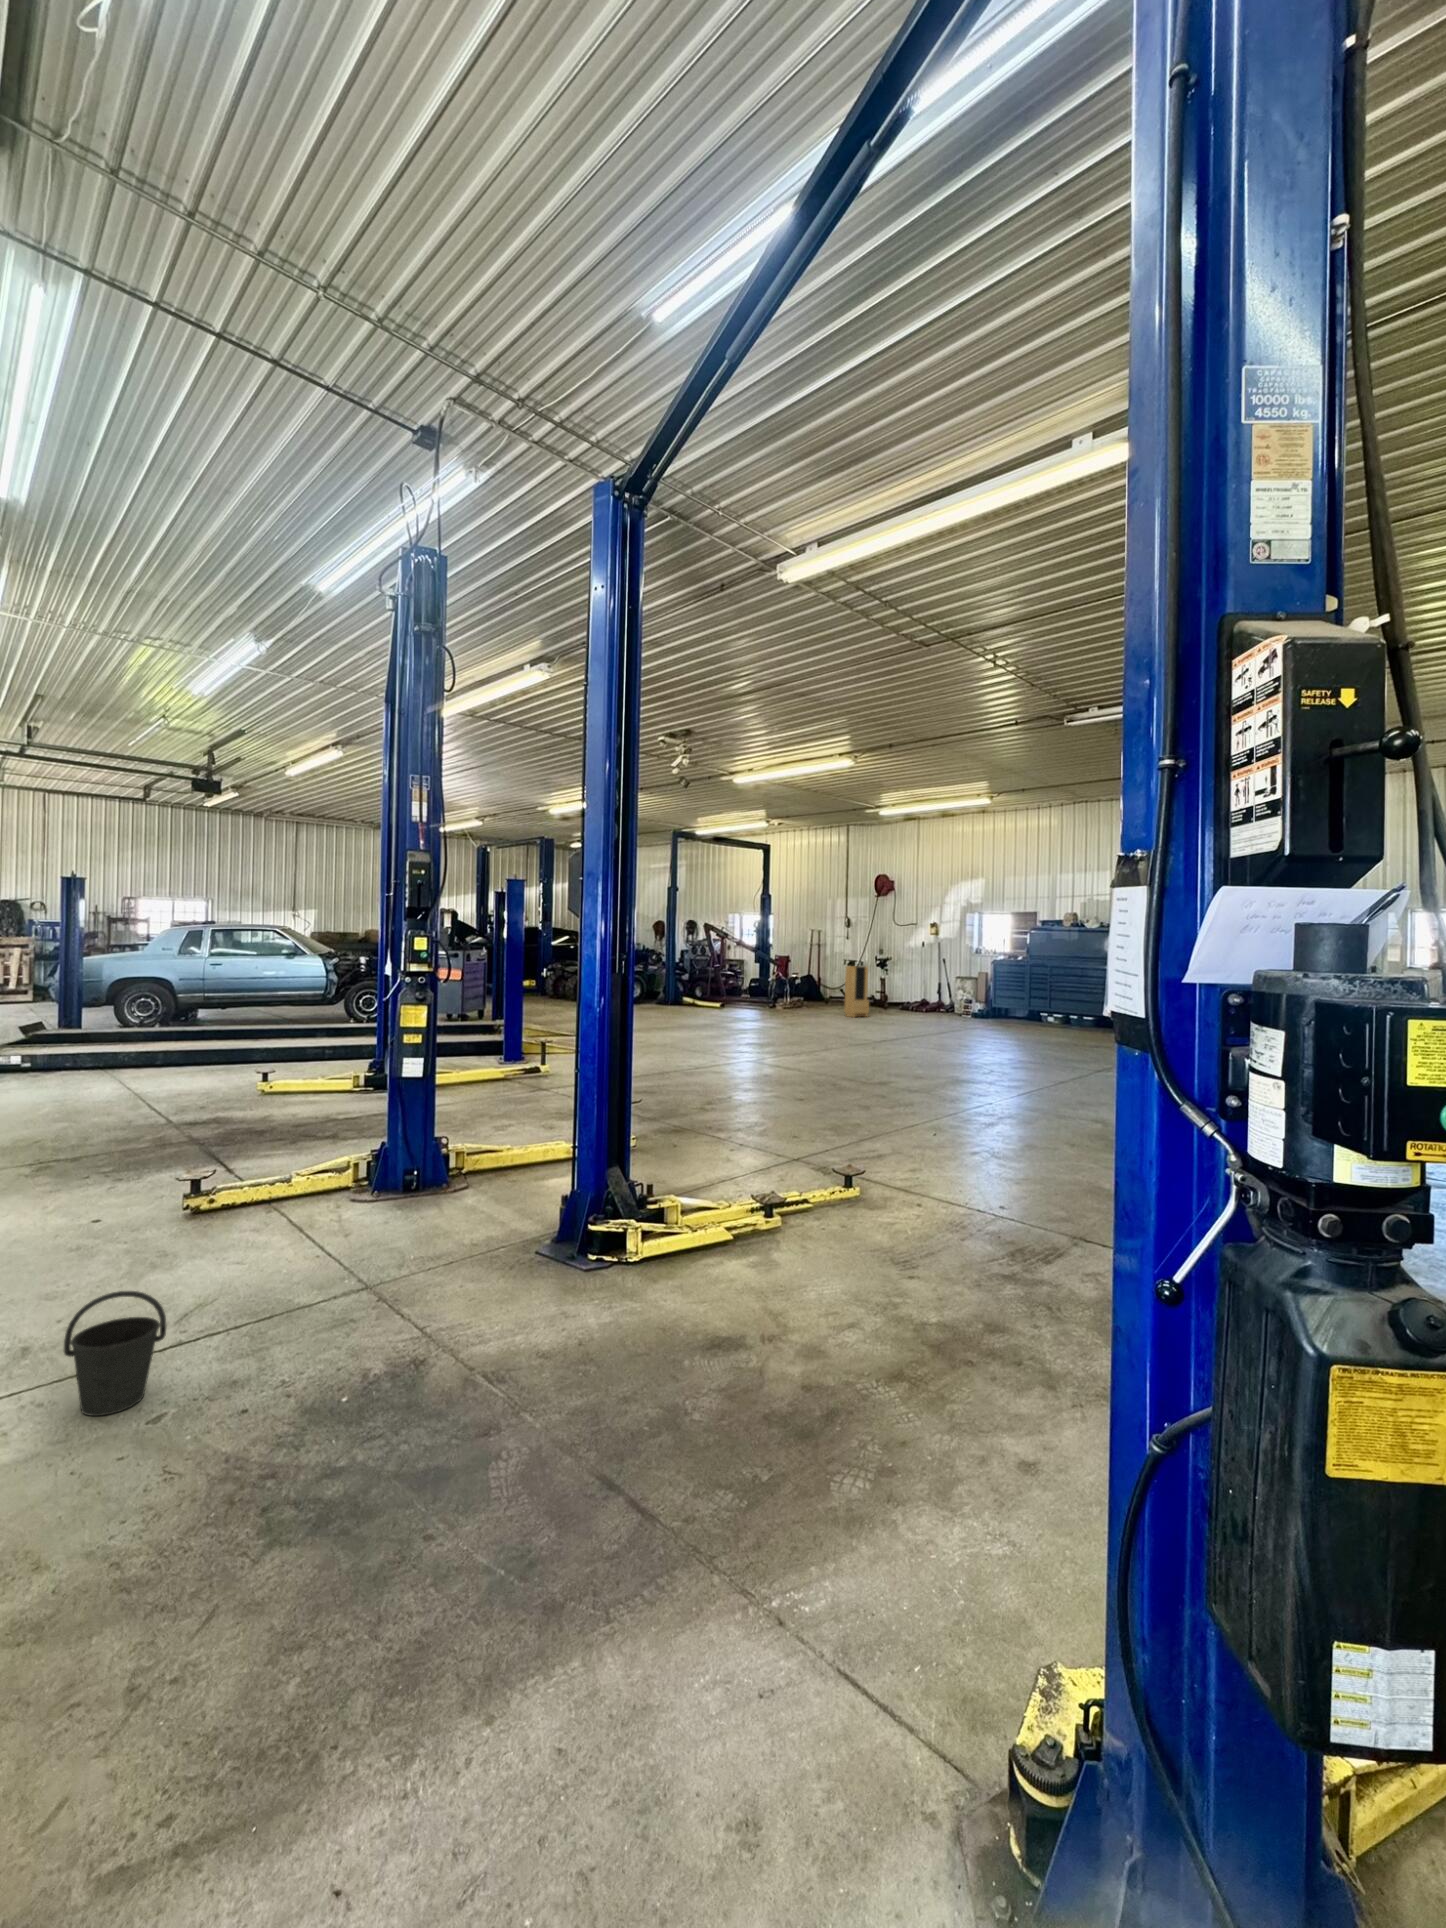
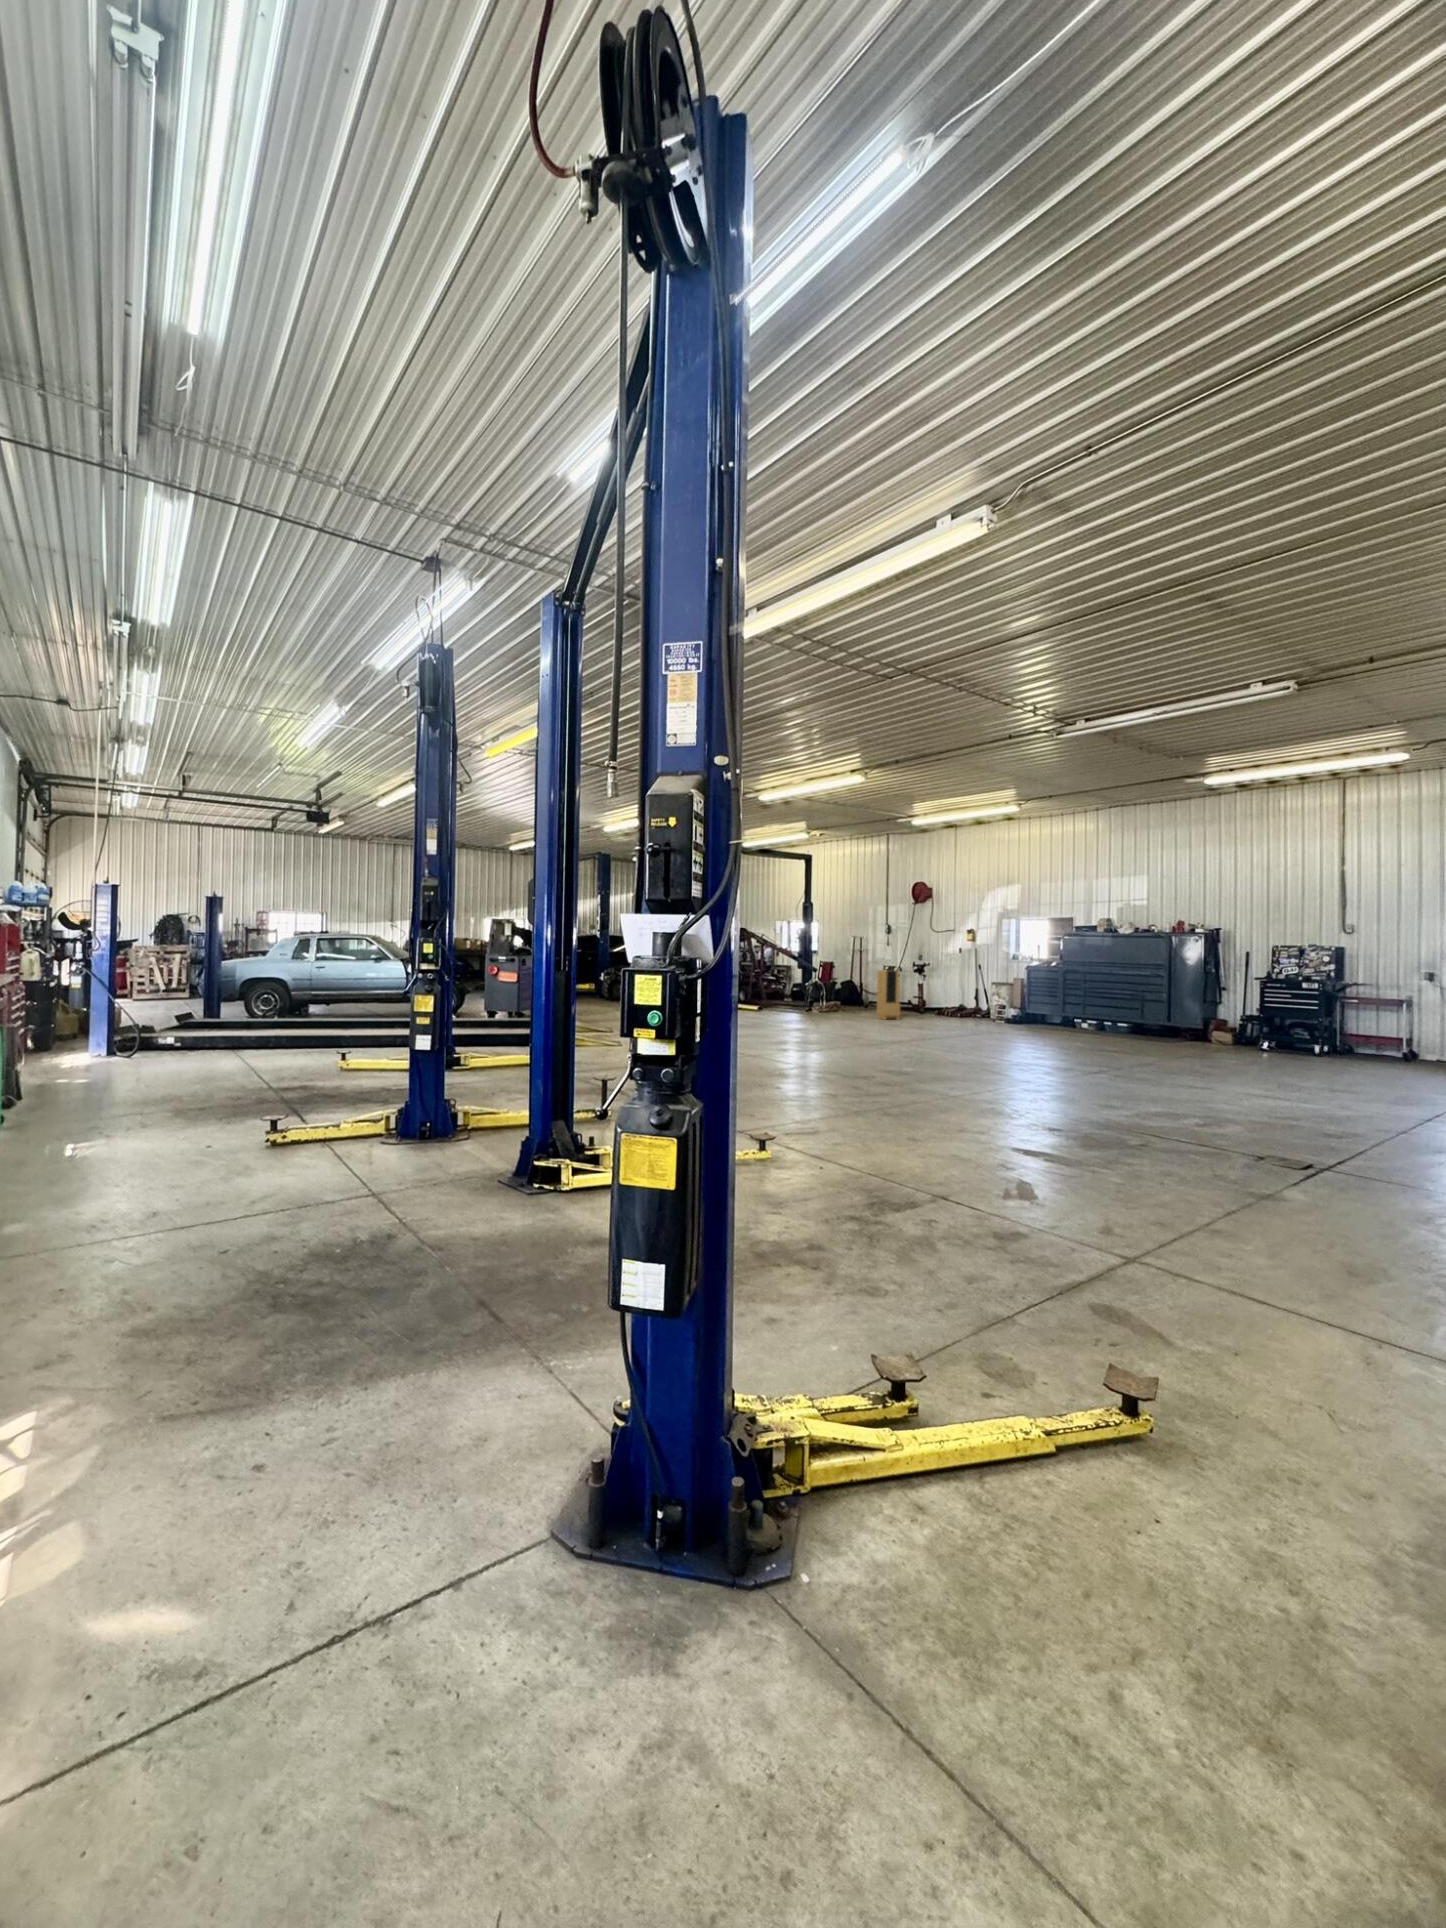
bucket: present [64,1291,166,1416] -> none [164,1164,221,1236]

